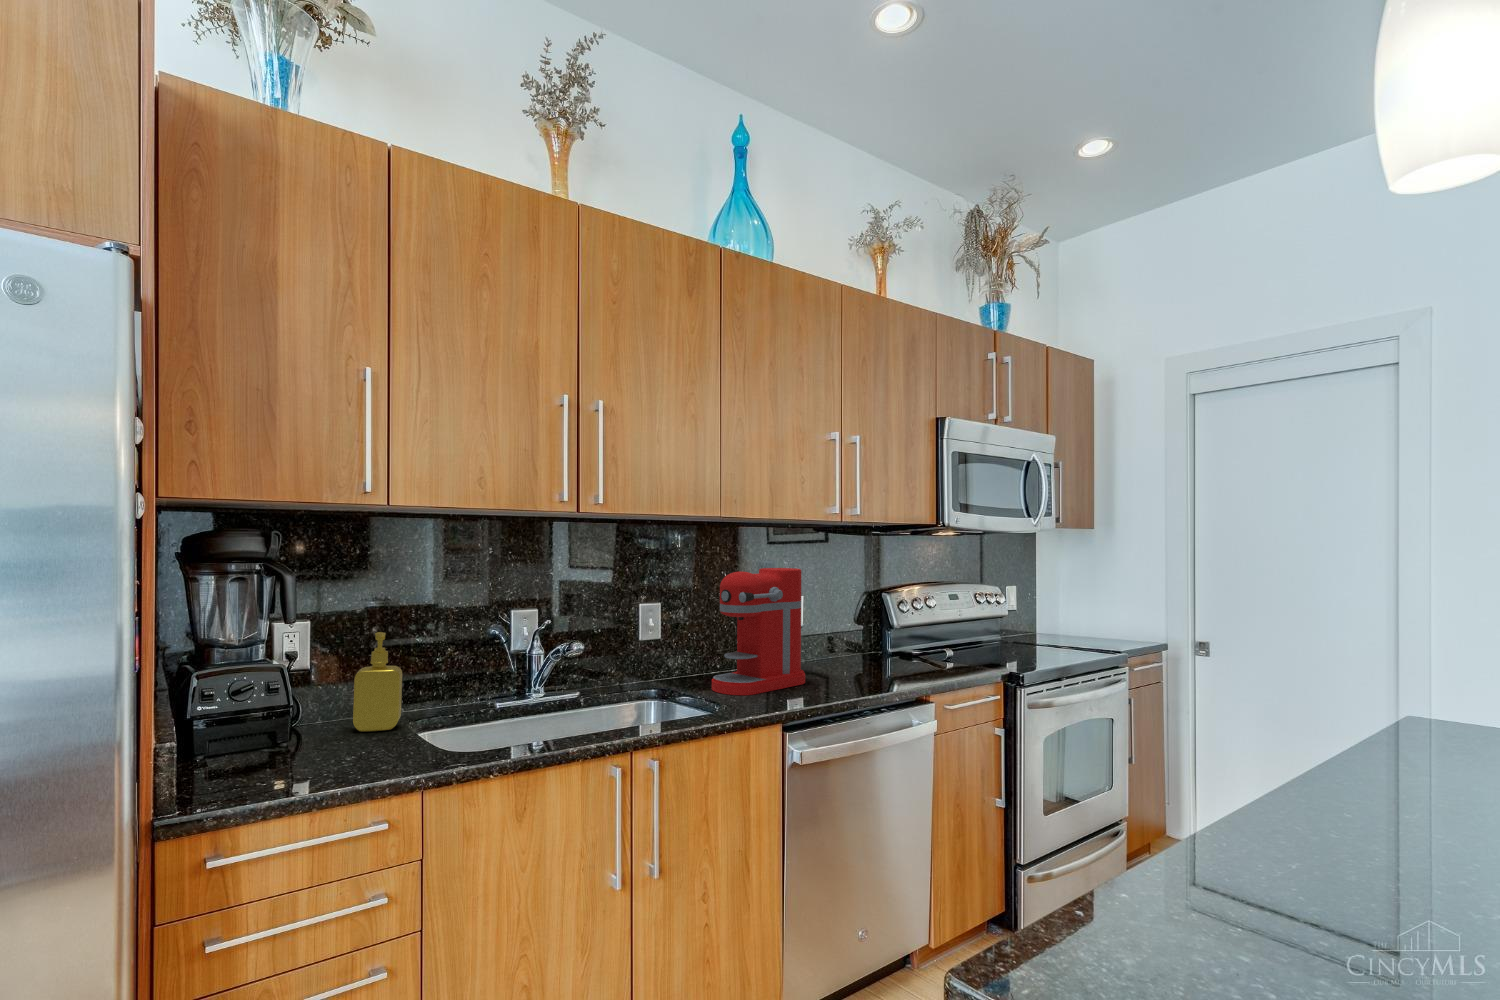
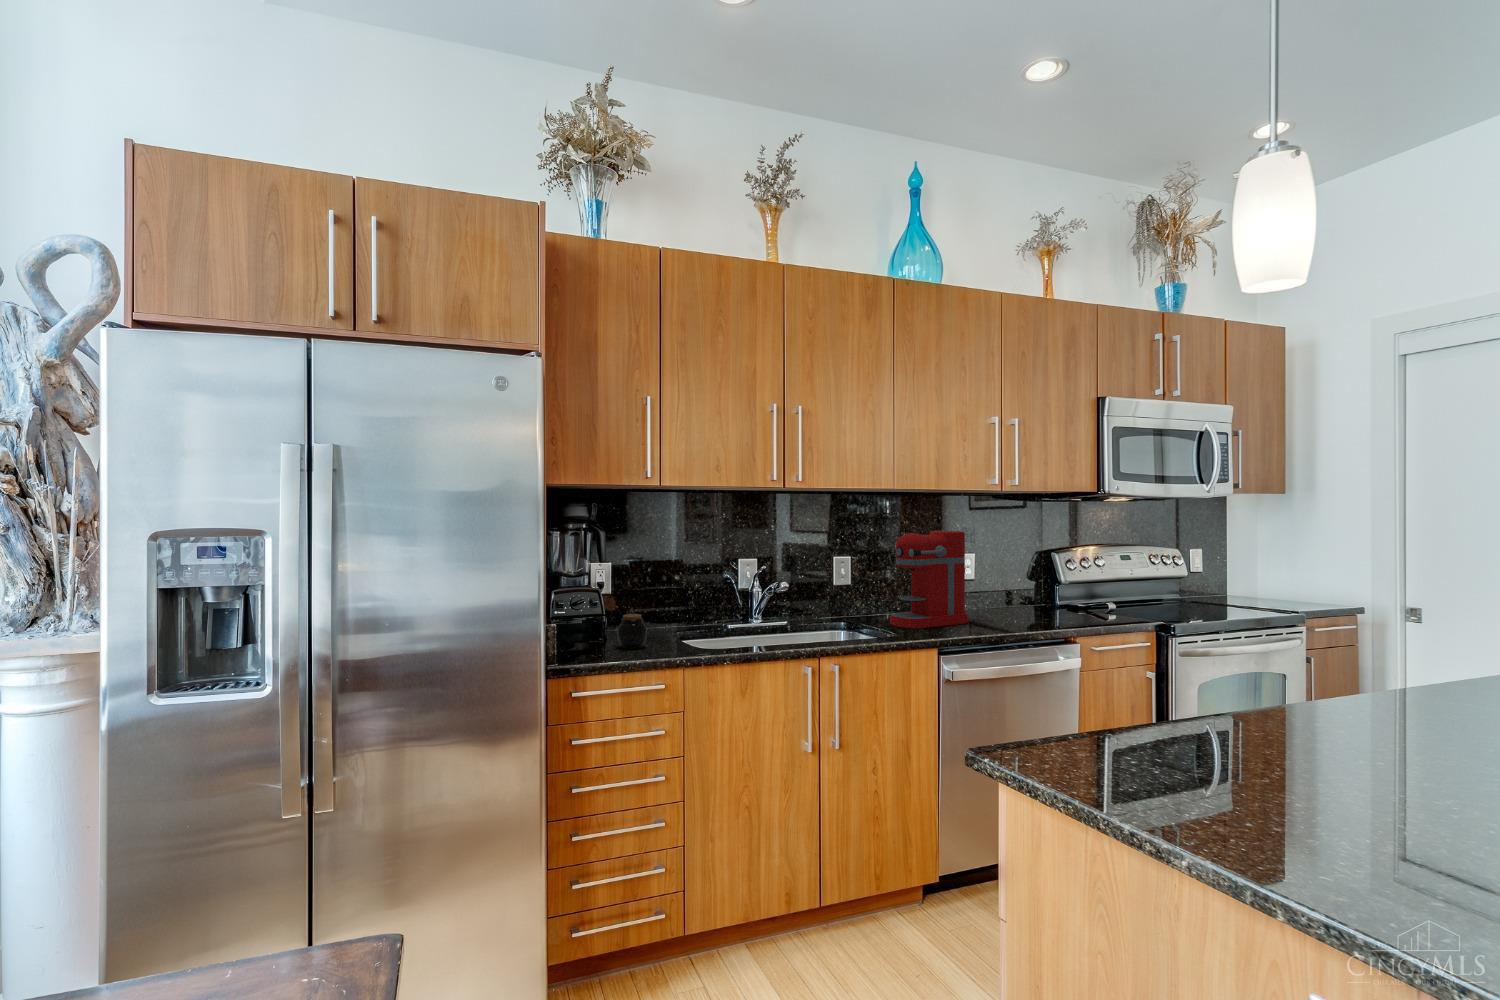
soap dispenser: present [353,632,402,732] -> none [642,571,670,635]
jar: none [307,705,360,764] -> present [617,614,647,649]

